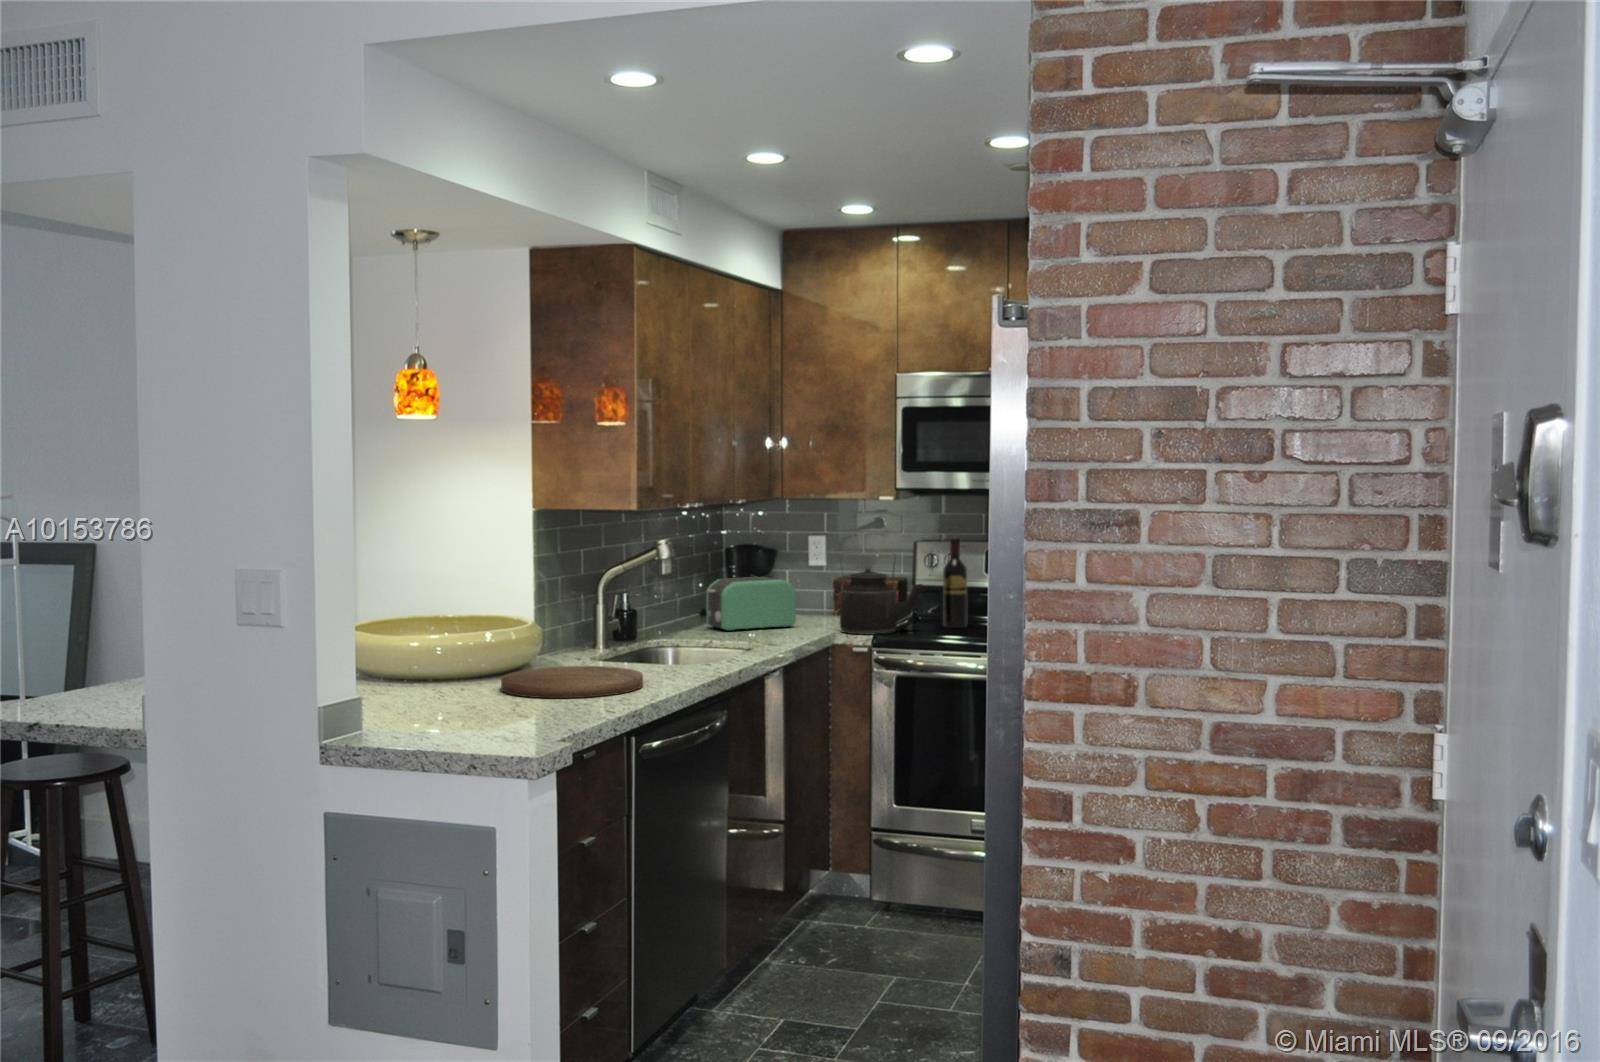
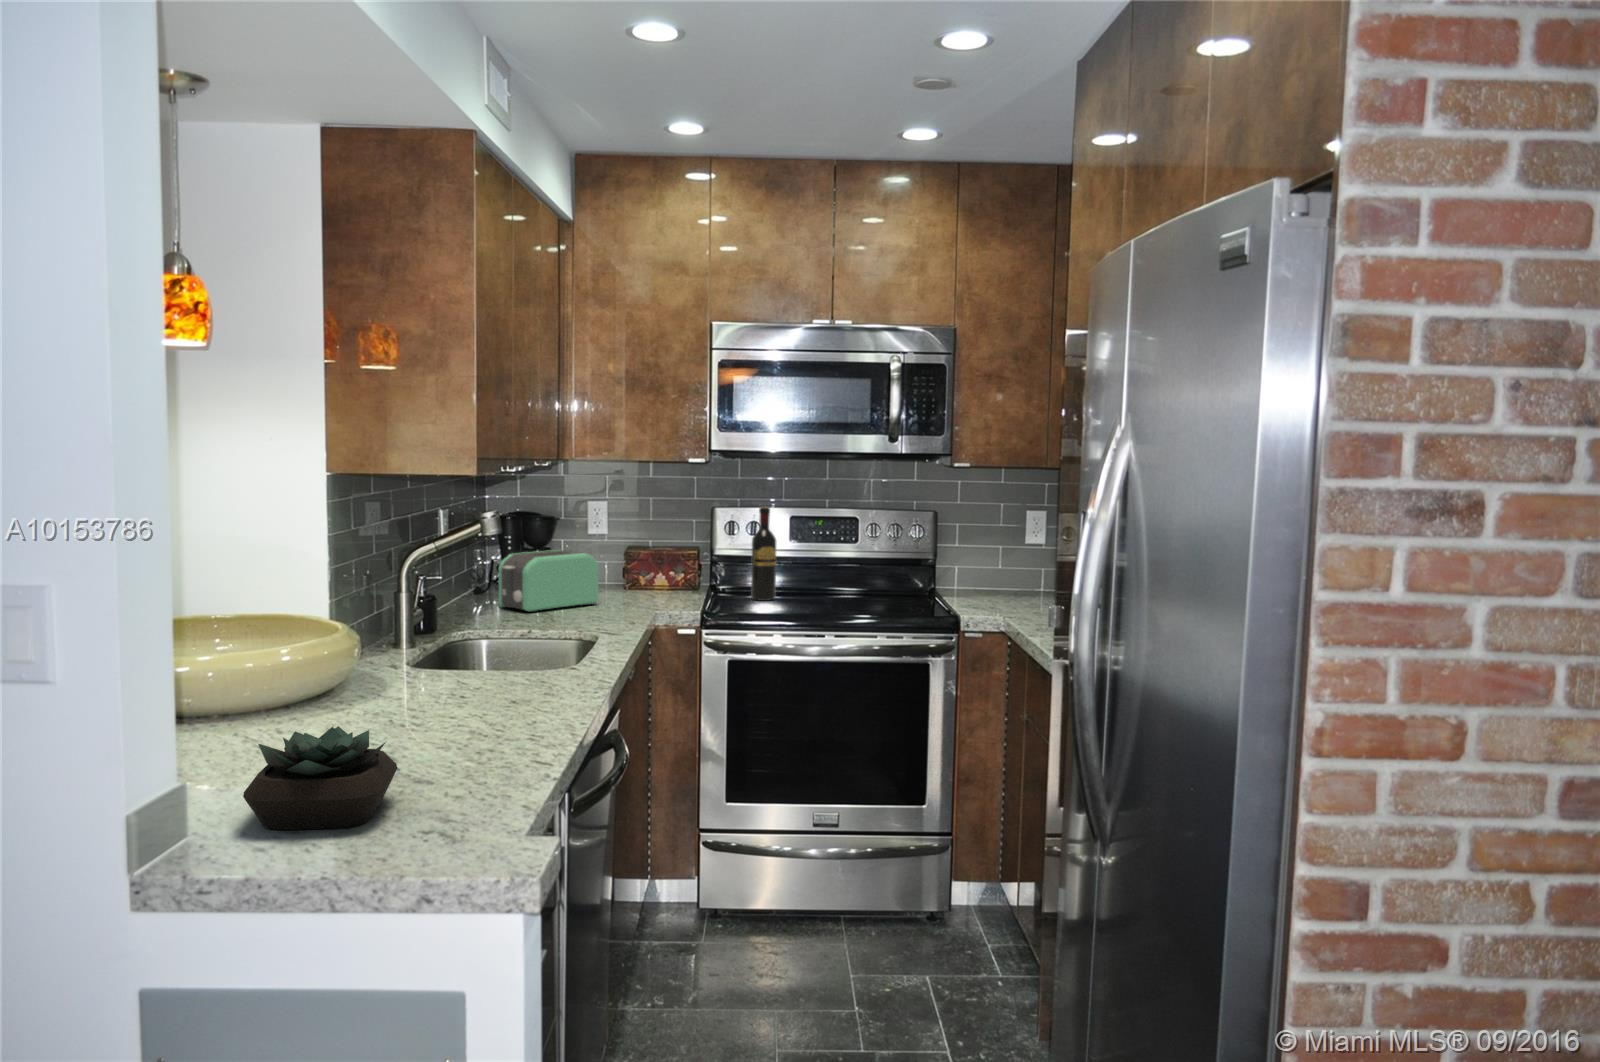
kettle: present [840,552,924,635] -> none [653,522,742,612]
cutting board: present [501,666,643,698] -> none [339,679,536,739]
succulent plant: none [396,672,497,731] -> present [243,726,397,830]

